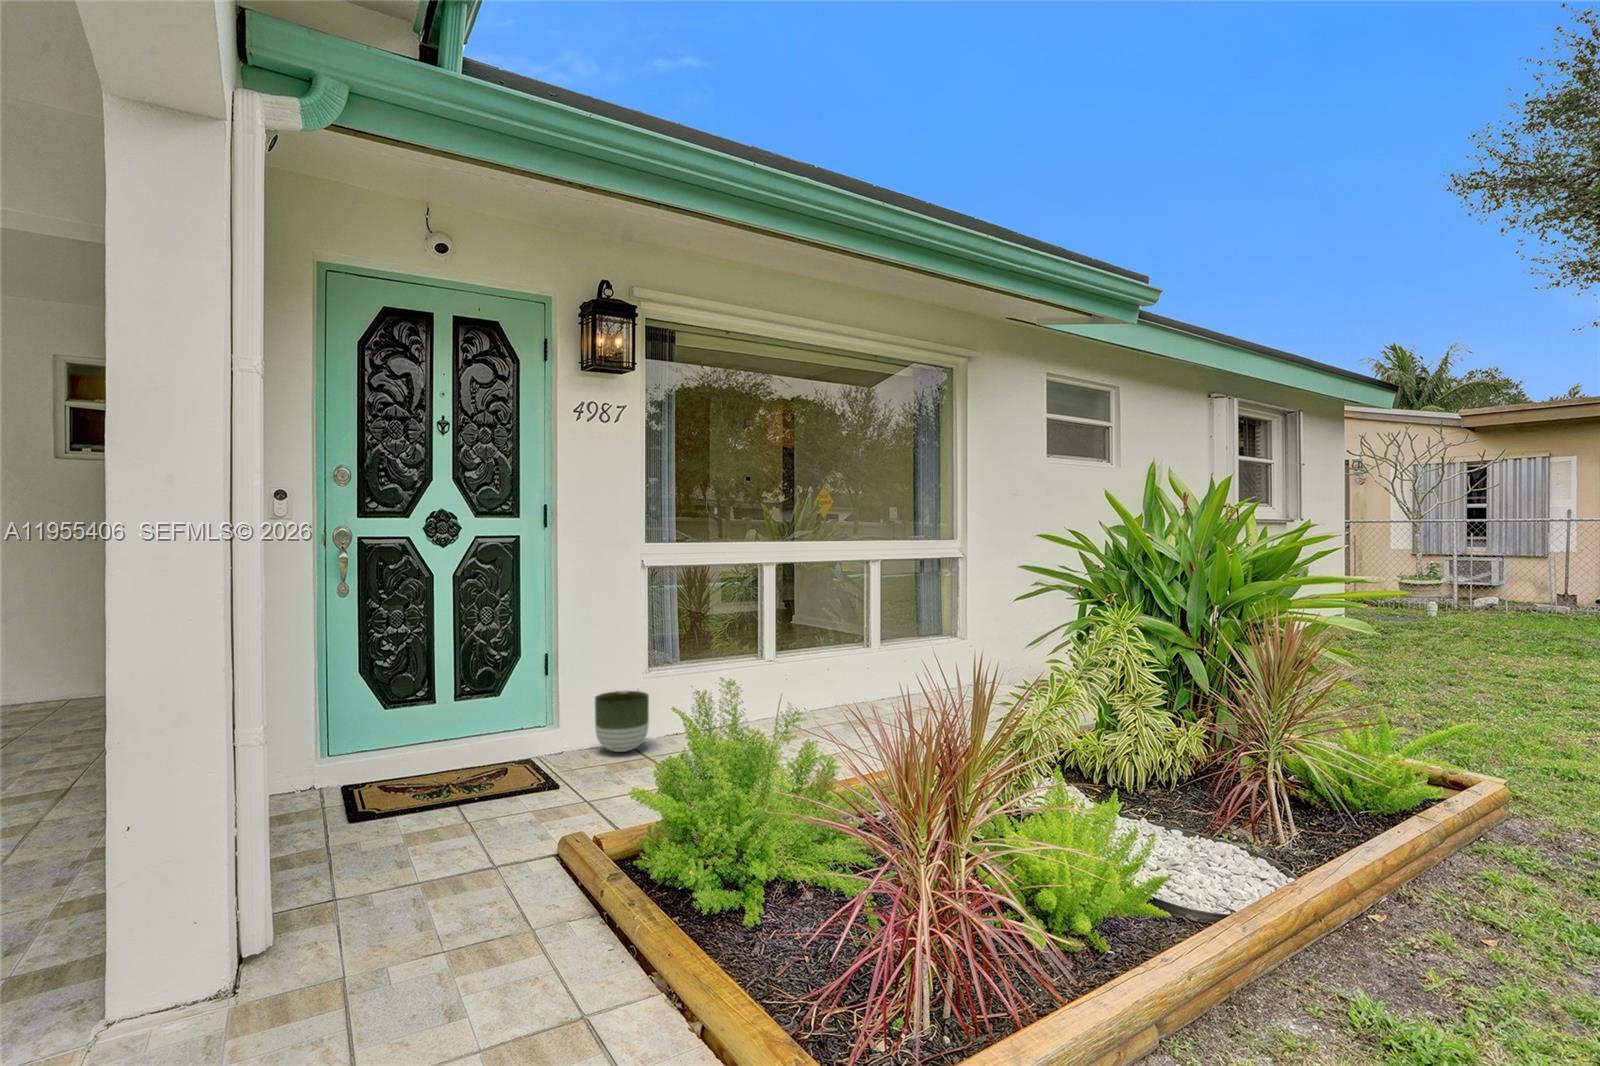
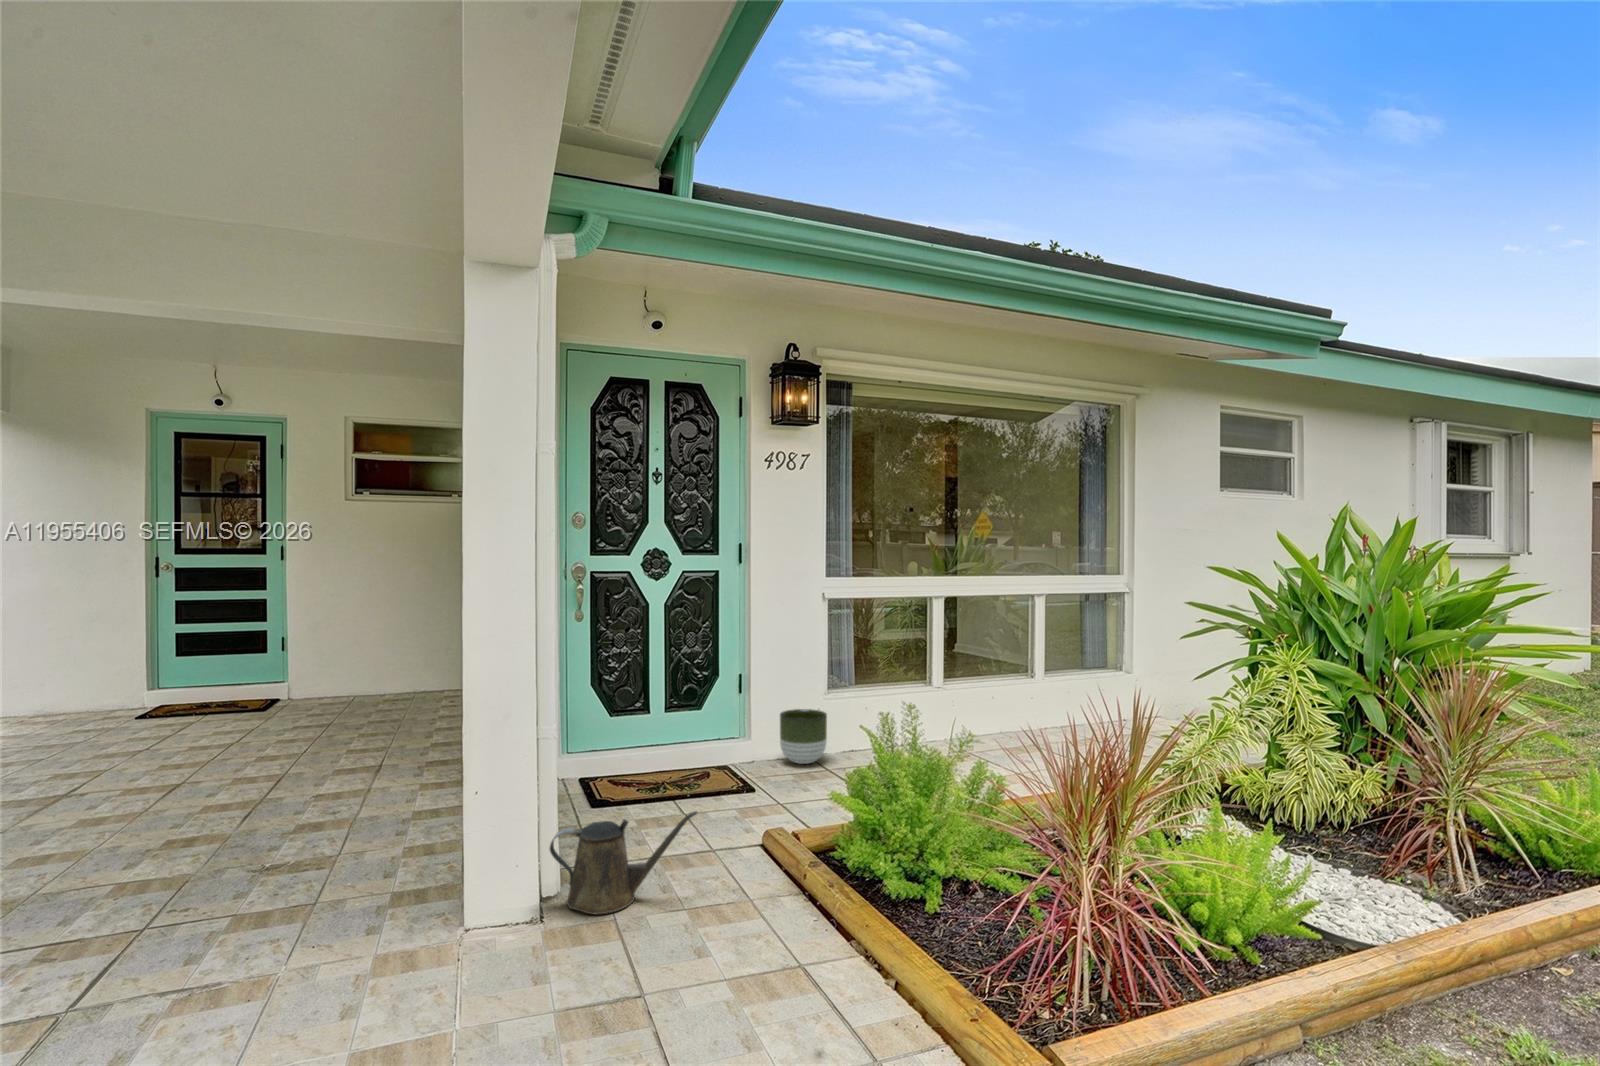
watering can: none [257,825,466,971] -> present [550,811,697,914]

